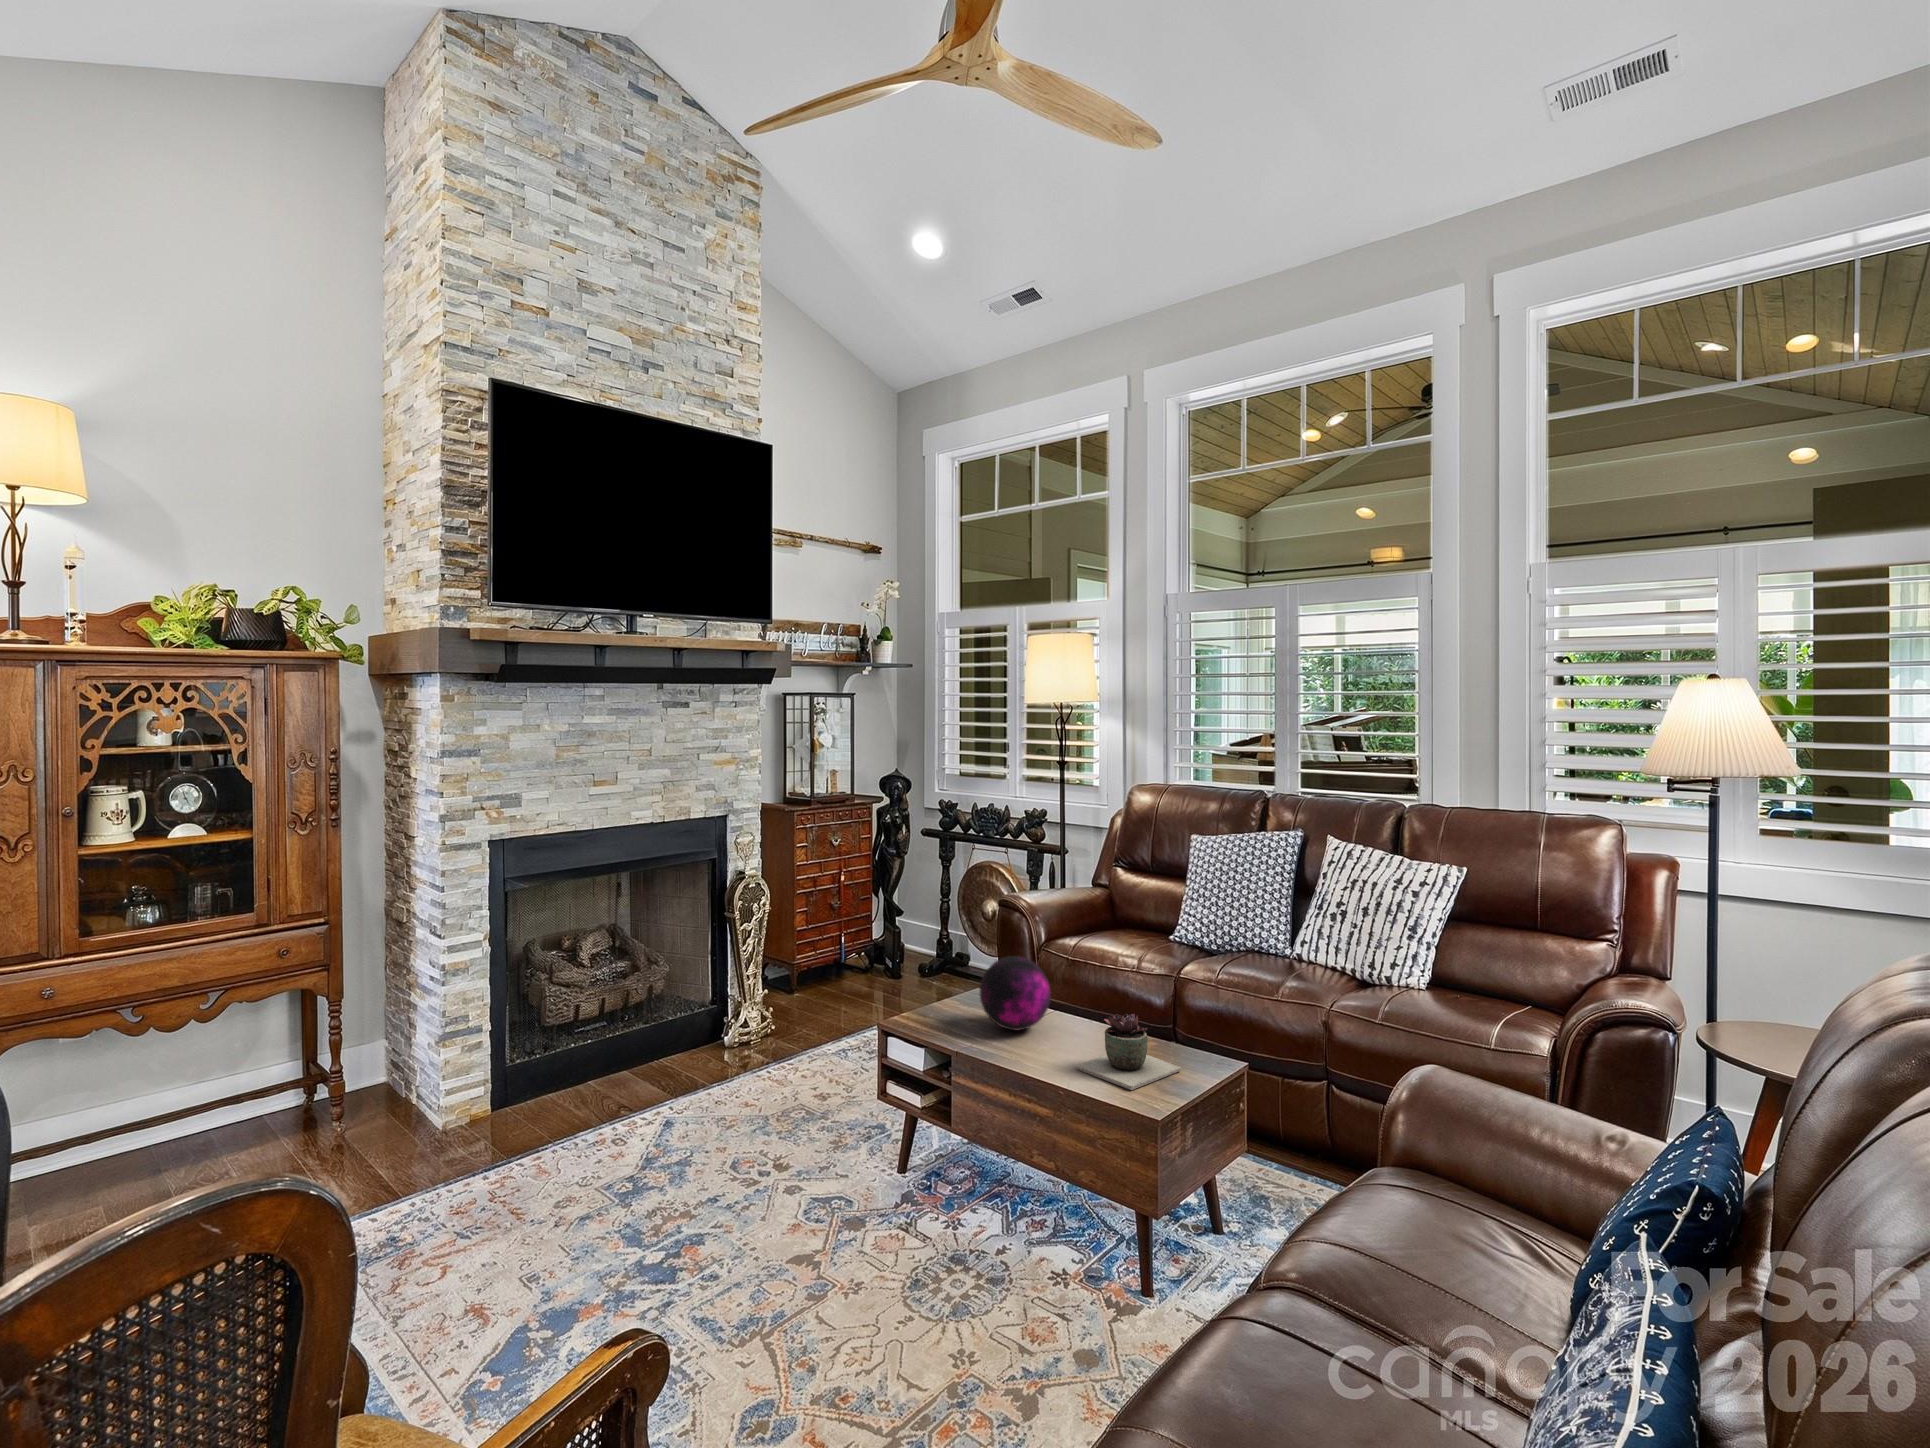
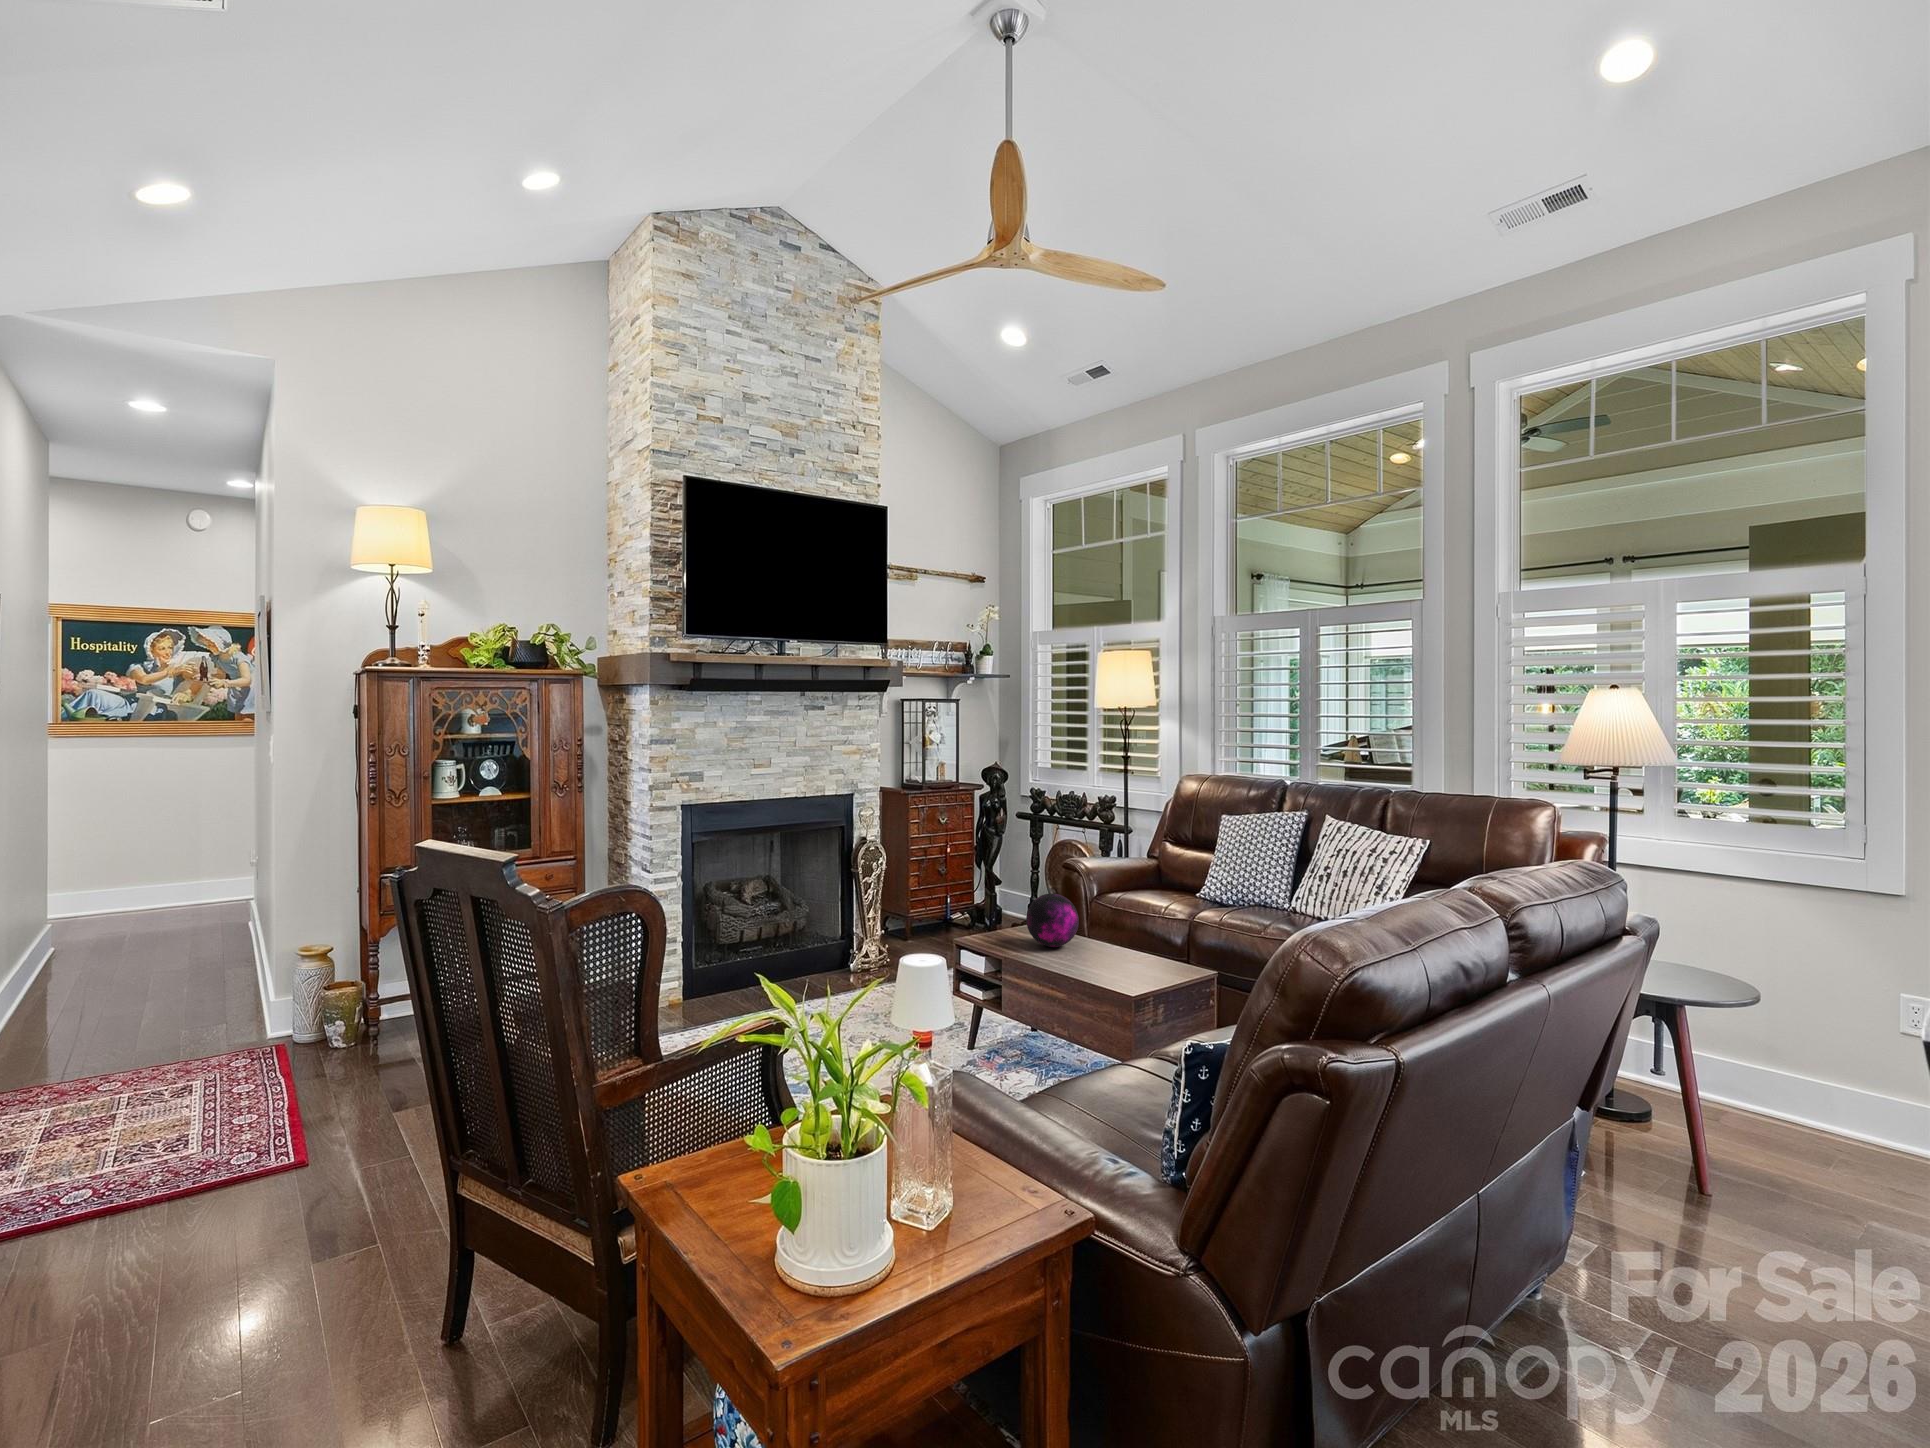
succulent plant: present [1077,1014,1182,1090] -> none [1088,932,1165,983]

